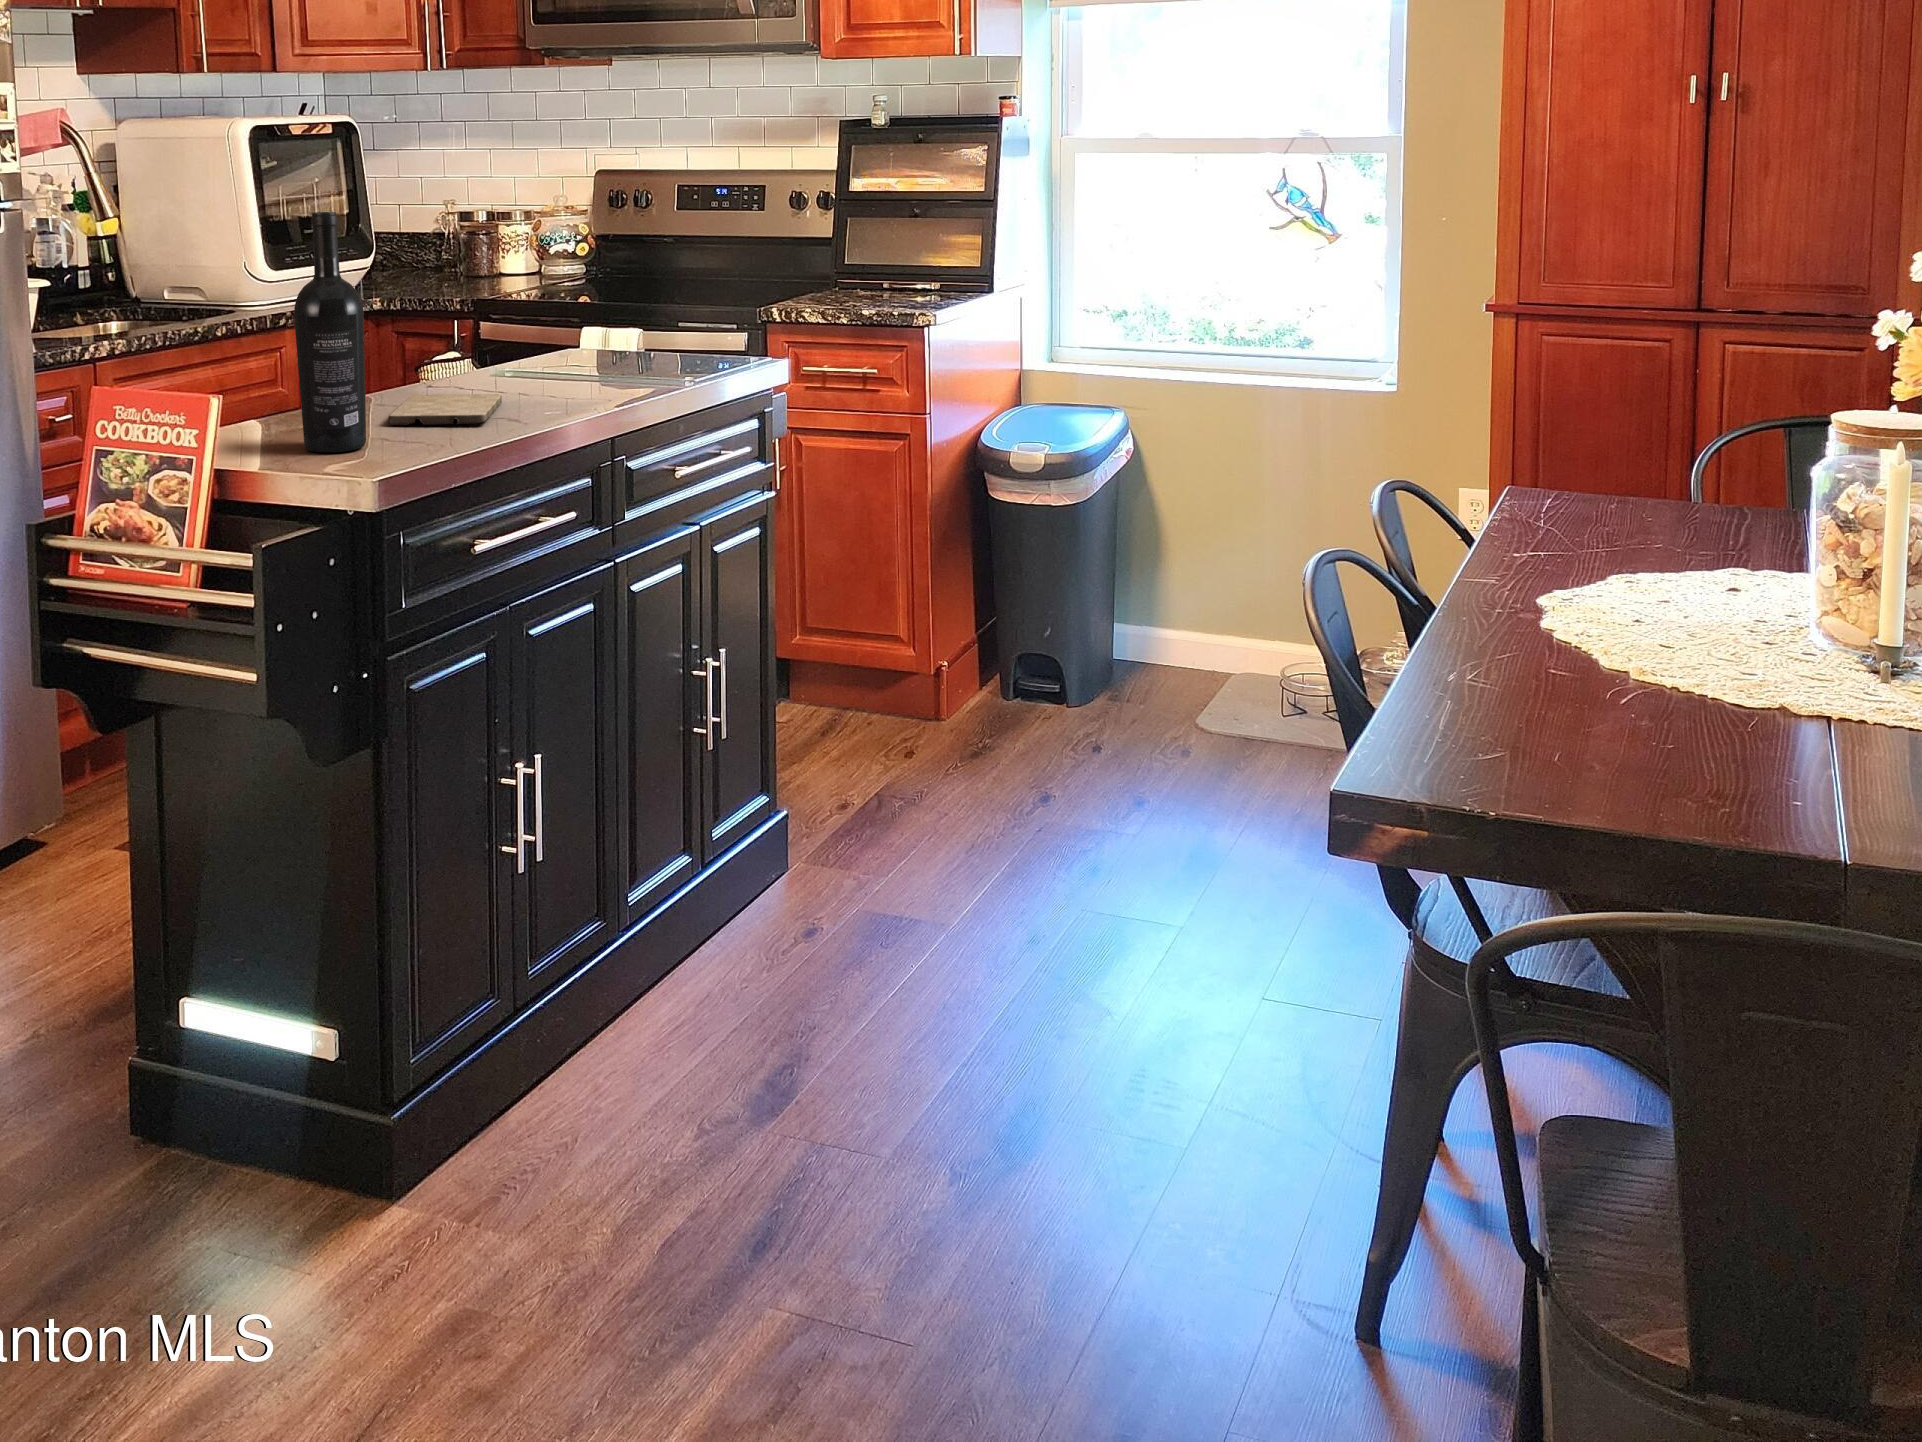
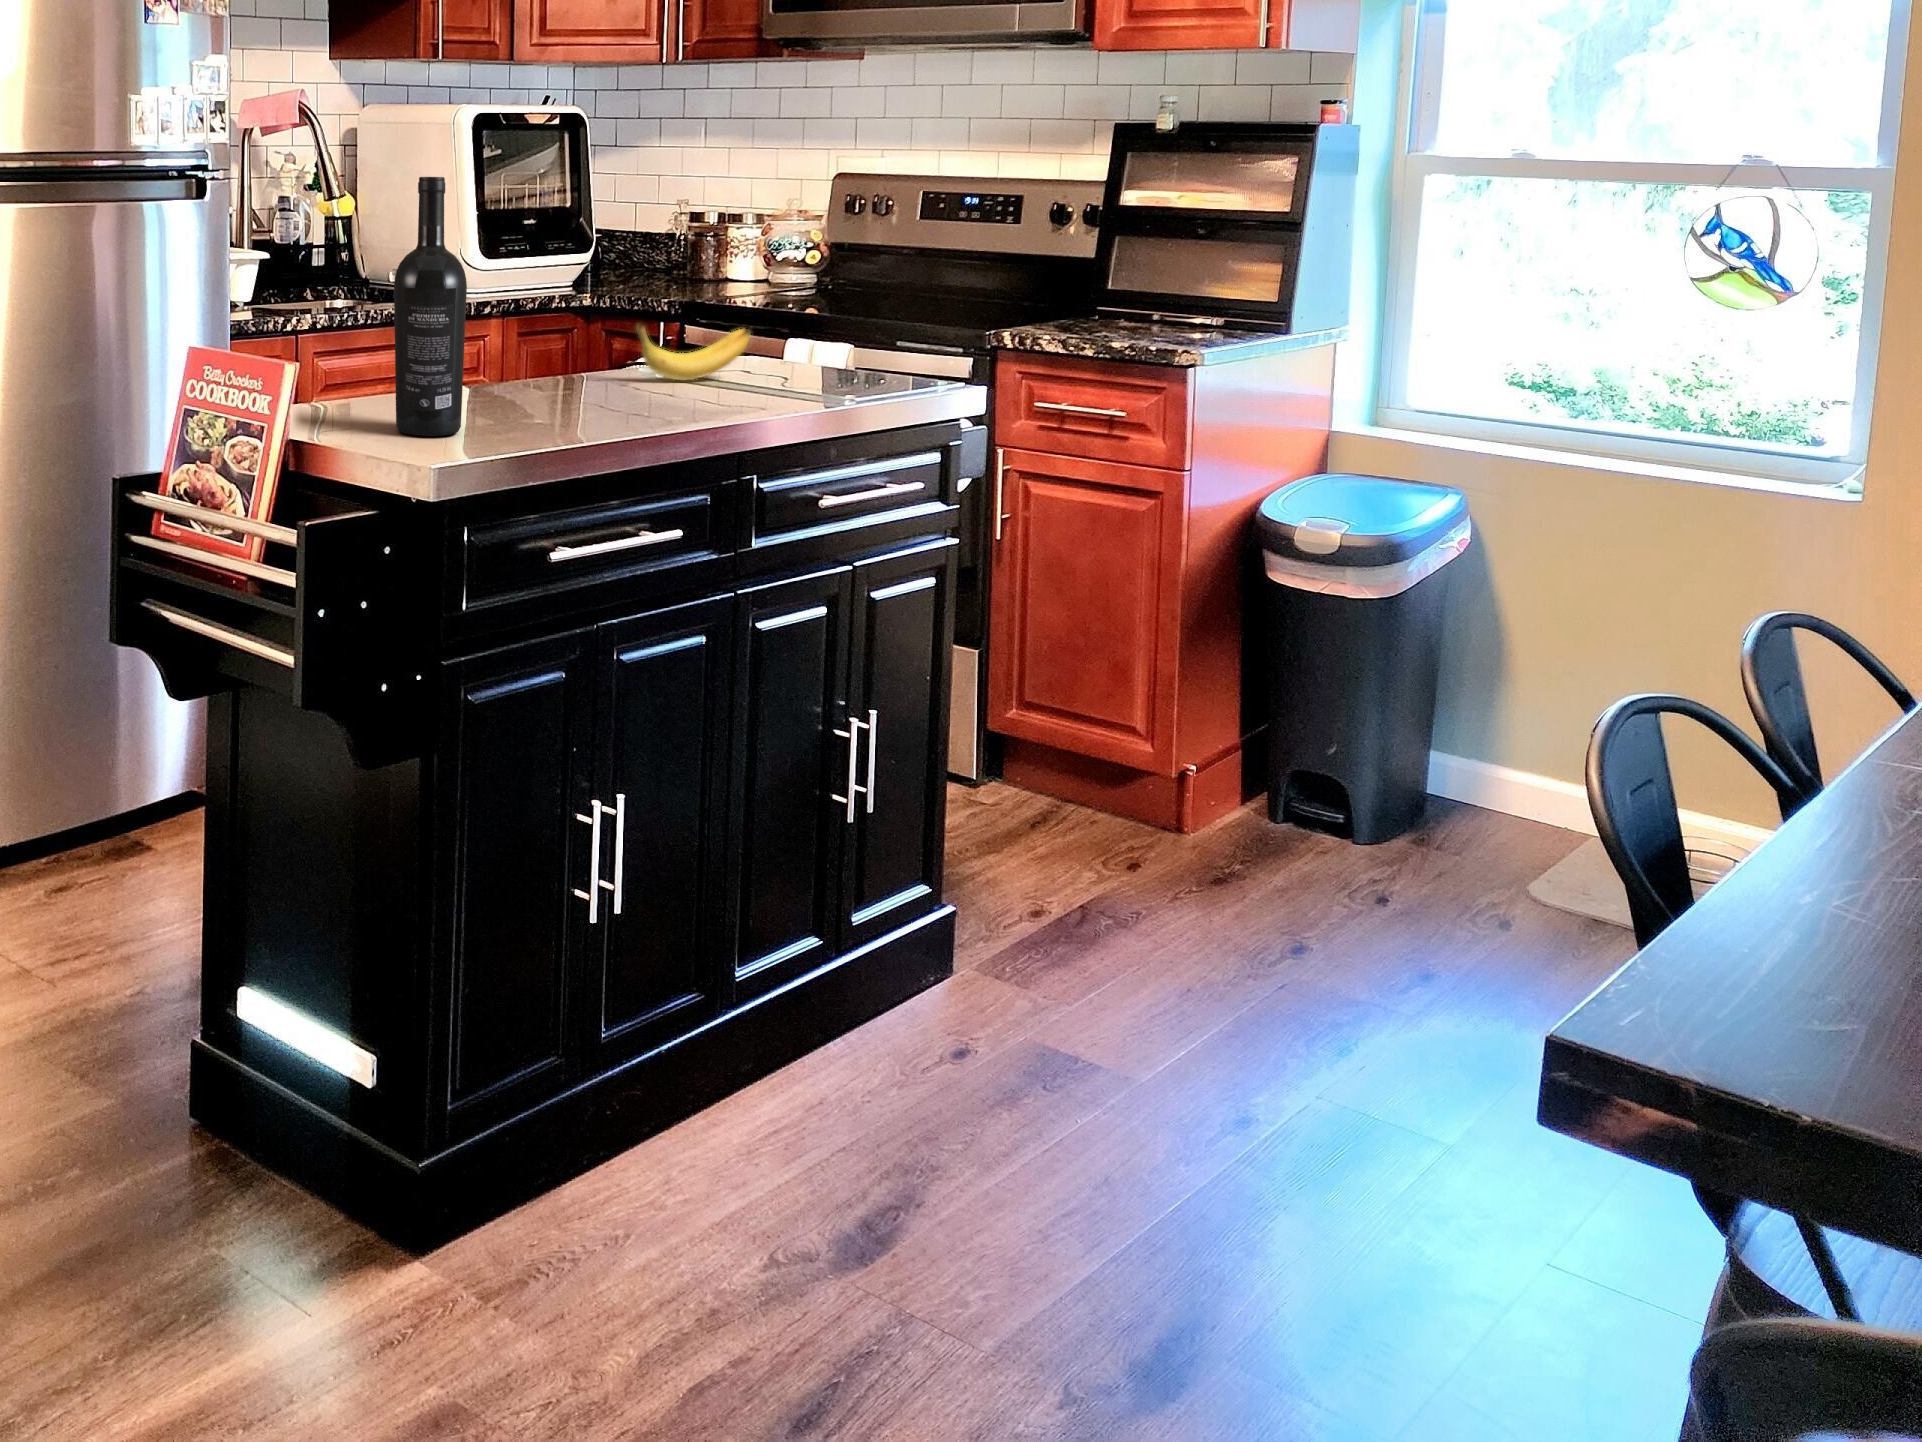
banana: none [490,327,588,378] -> present [636,324,751,380]
cutting board: present [387,394,502,425] -> none [497,386,633,421]

